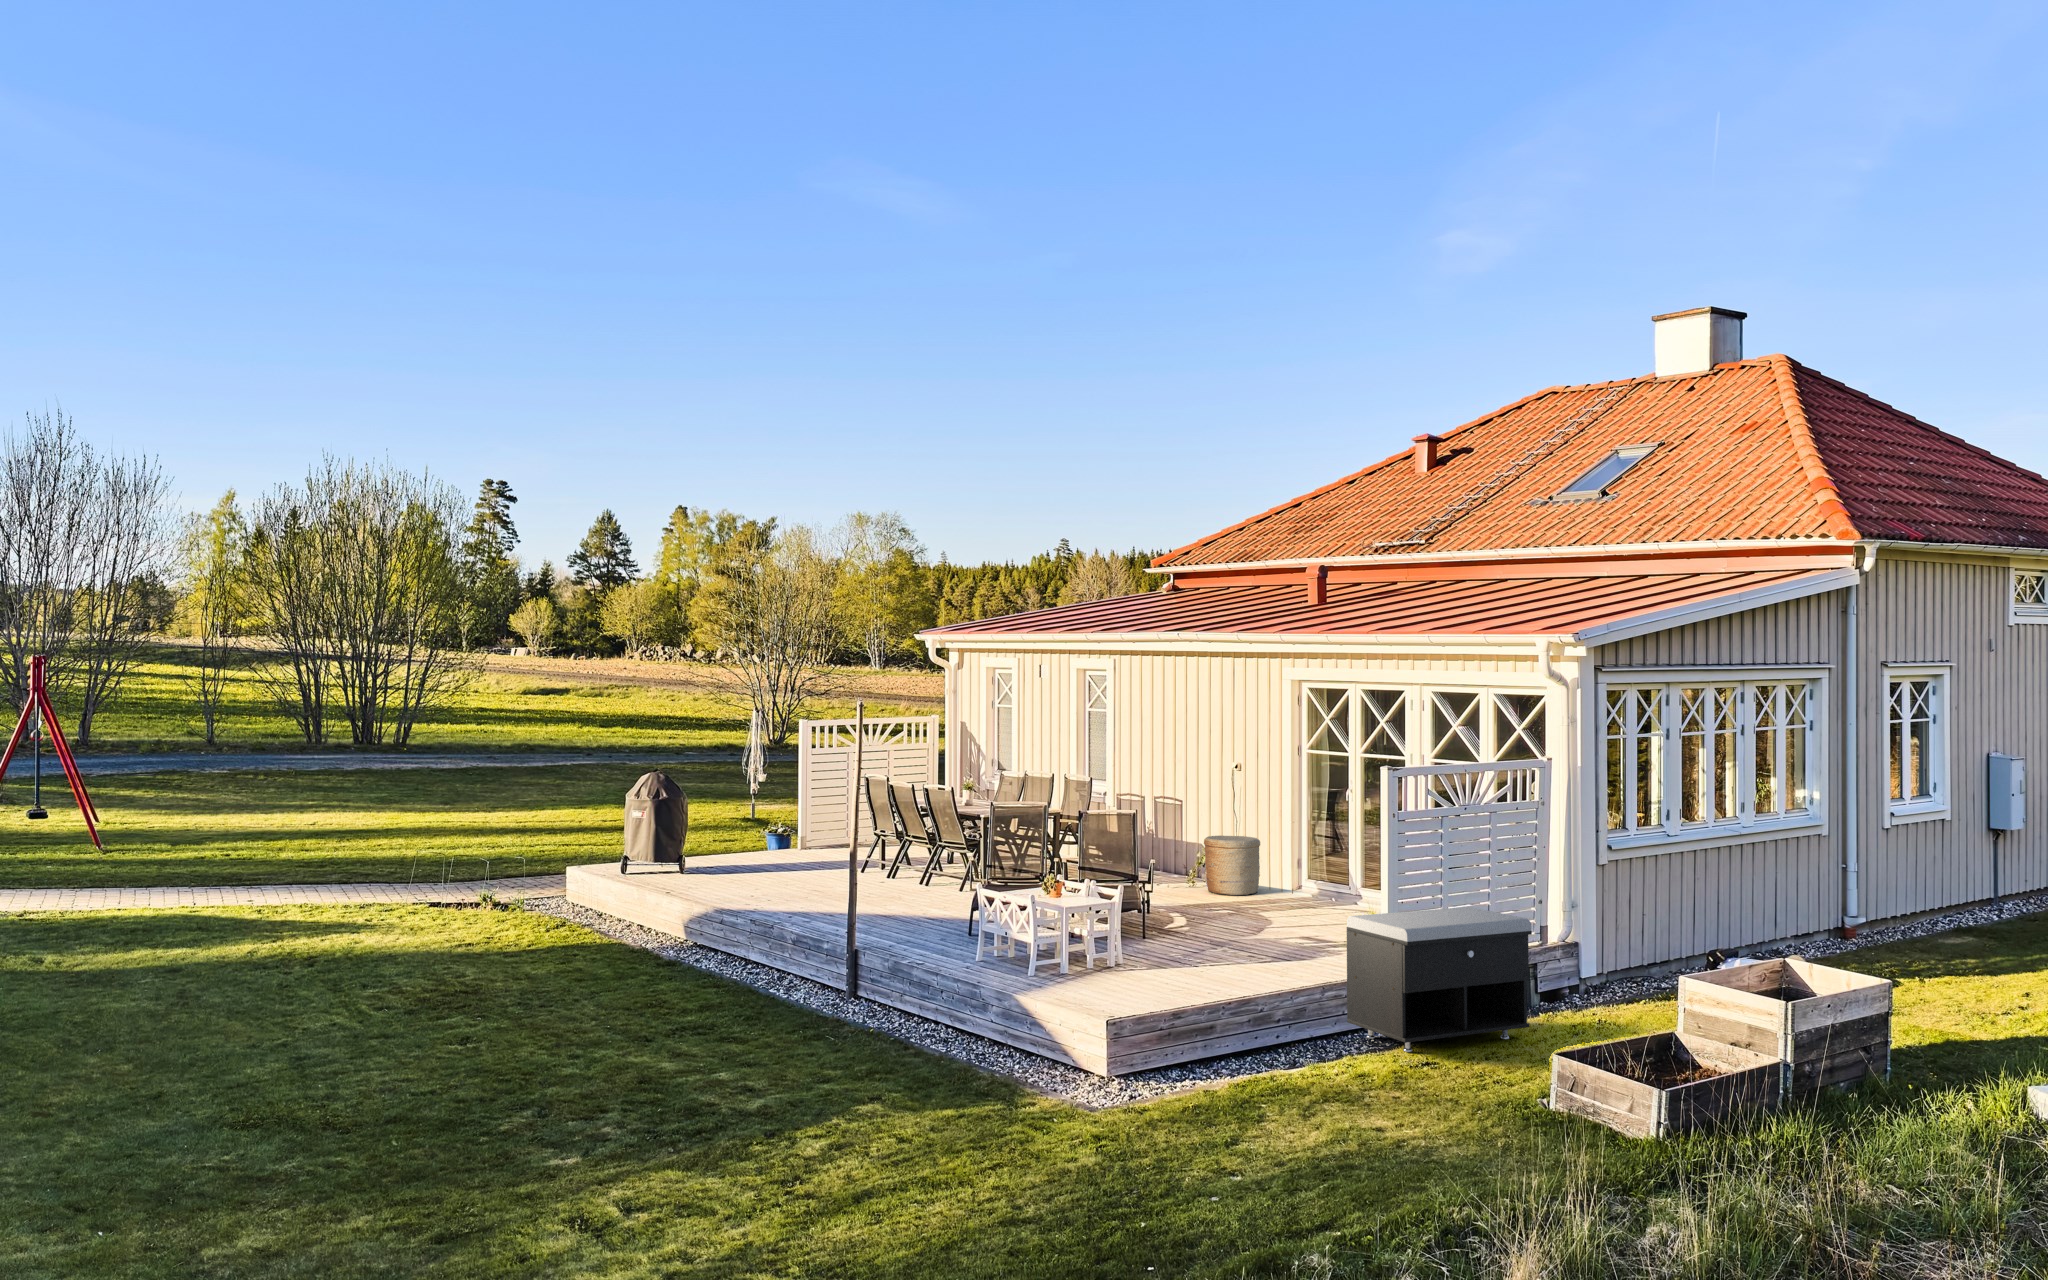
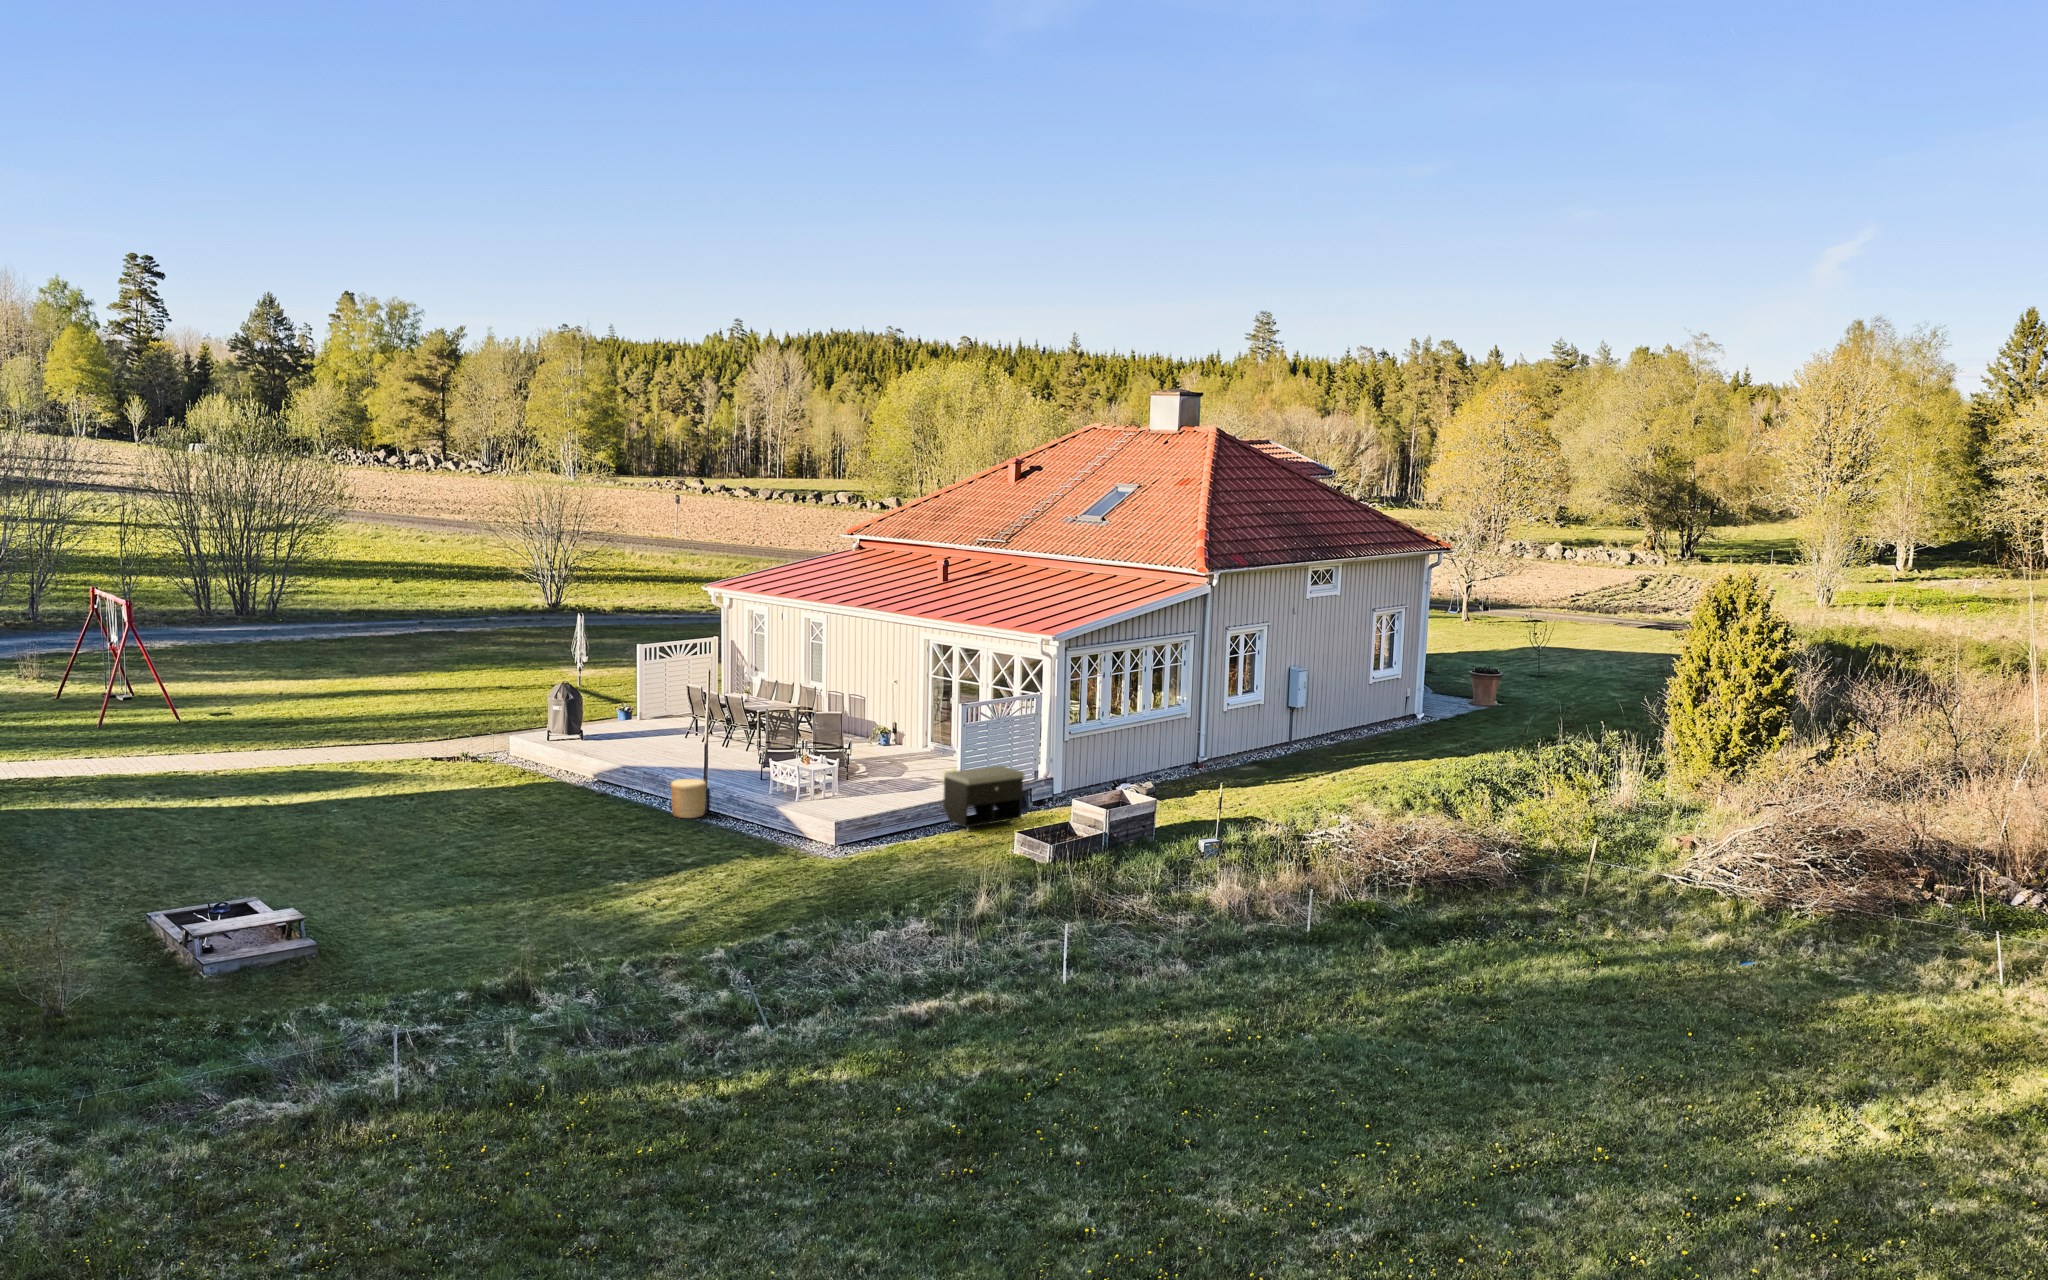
woven basket: present [1204,836,1260,895] -> present [670,779,706,818]

